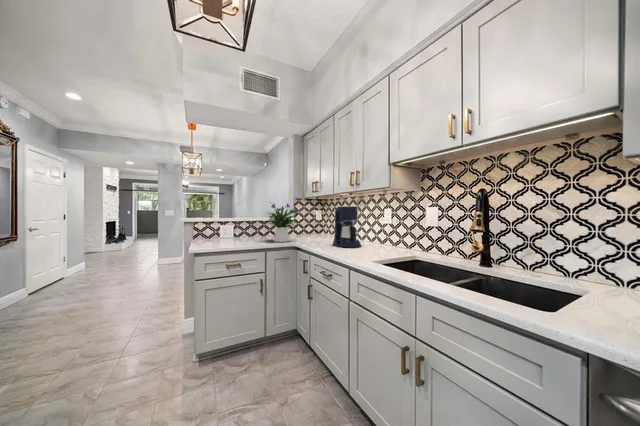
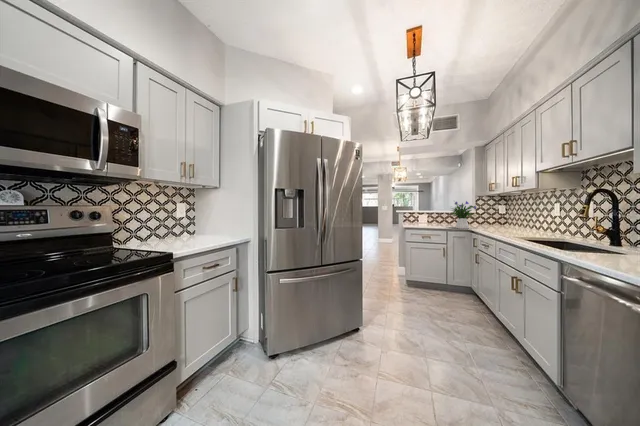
coffee maker: present [333,206,361,247] -> none [503,202,529,233]

